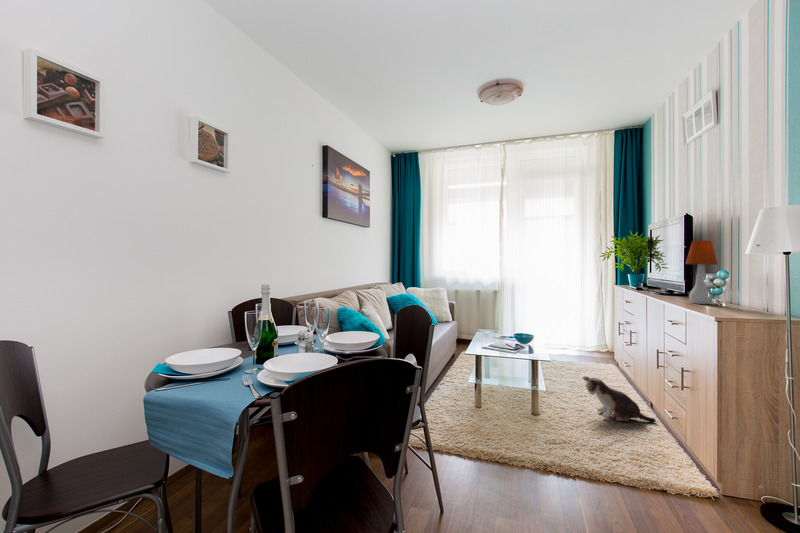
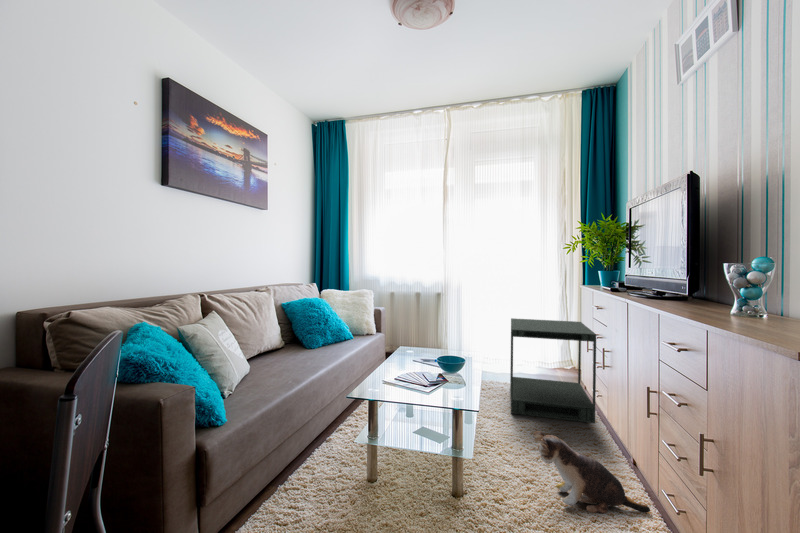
table lamp: present [686,241,717,304] -> none [696,207,753,315]
side table: none [559,311,625,384] -> present [510,318,596,423]

